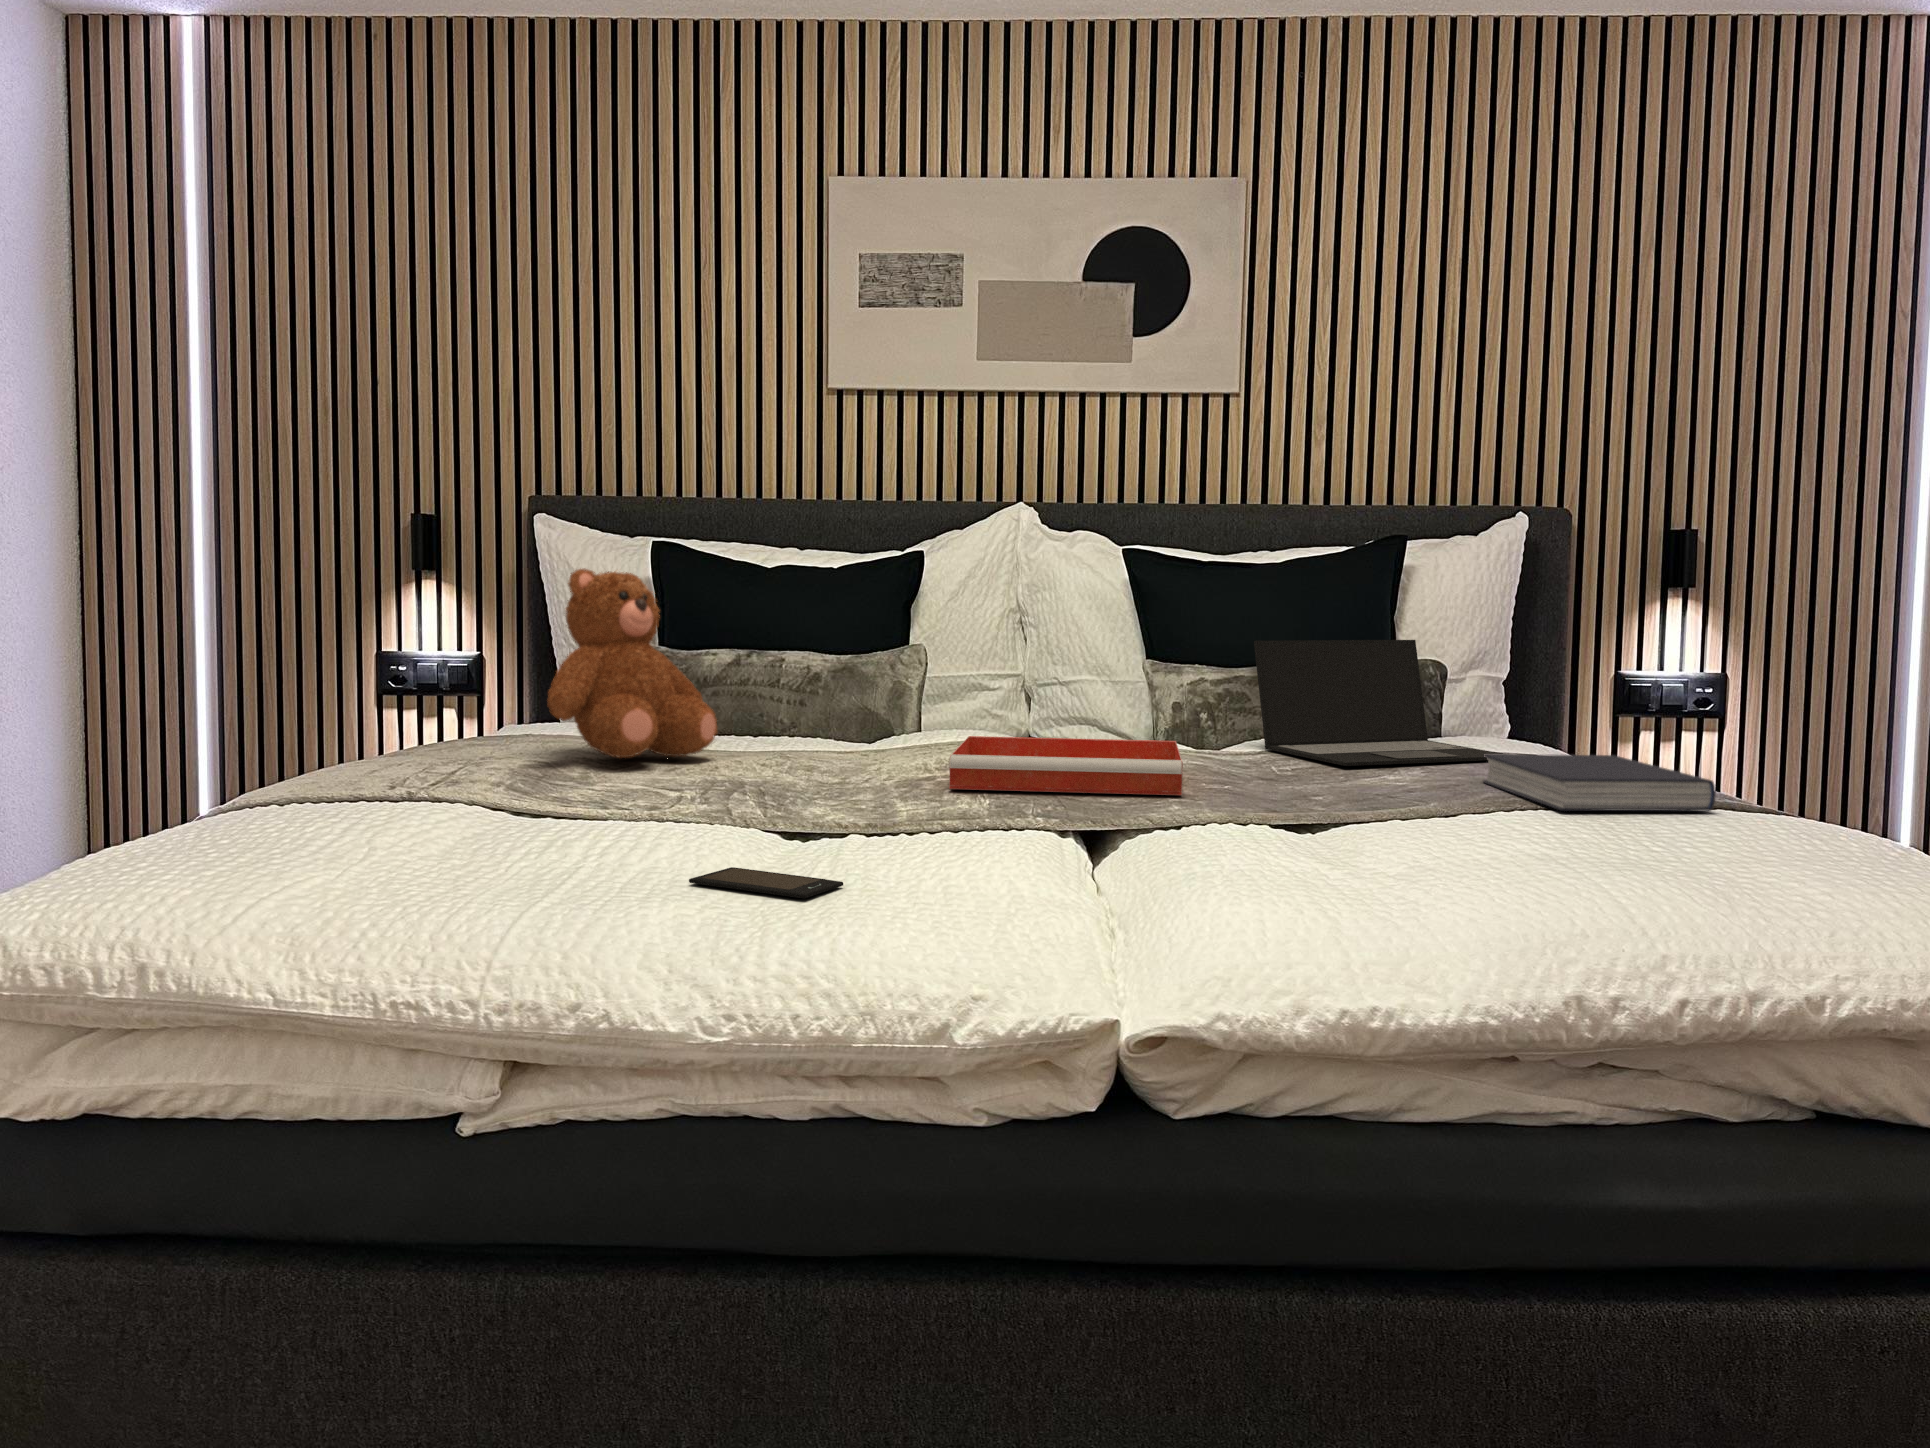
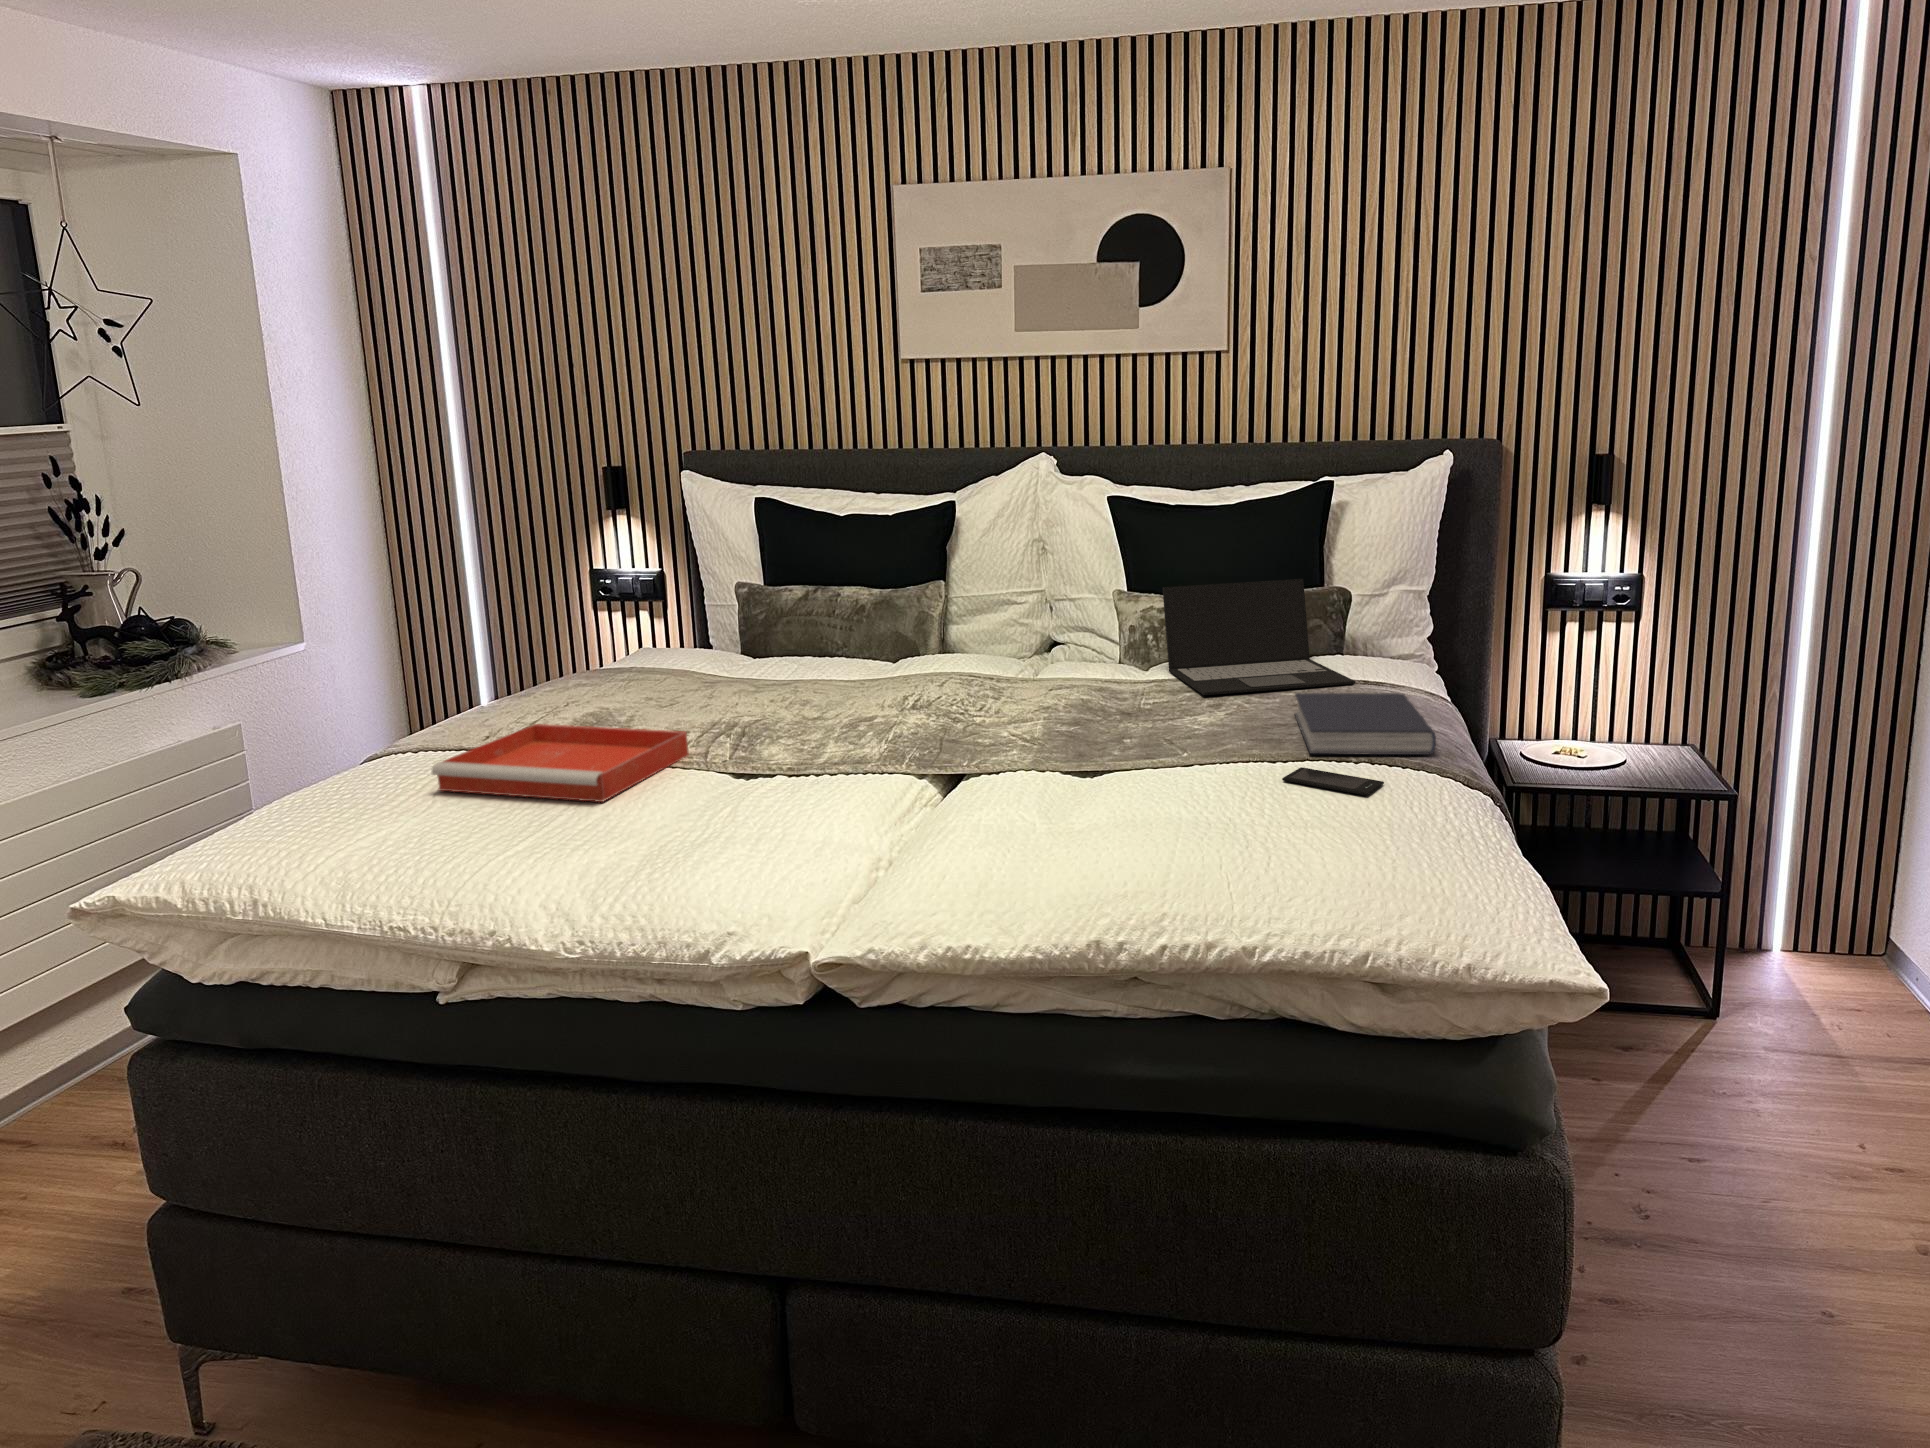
teddy bear: present [548,568,717,758] -> none [629,549,755,692]
tray: present [949,736,1183,795] -> present [432,724,689,802]
smartphone: present [689,867,843,898] -> present [1282,767,1384,796]

